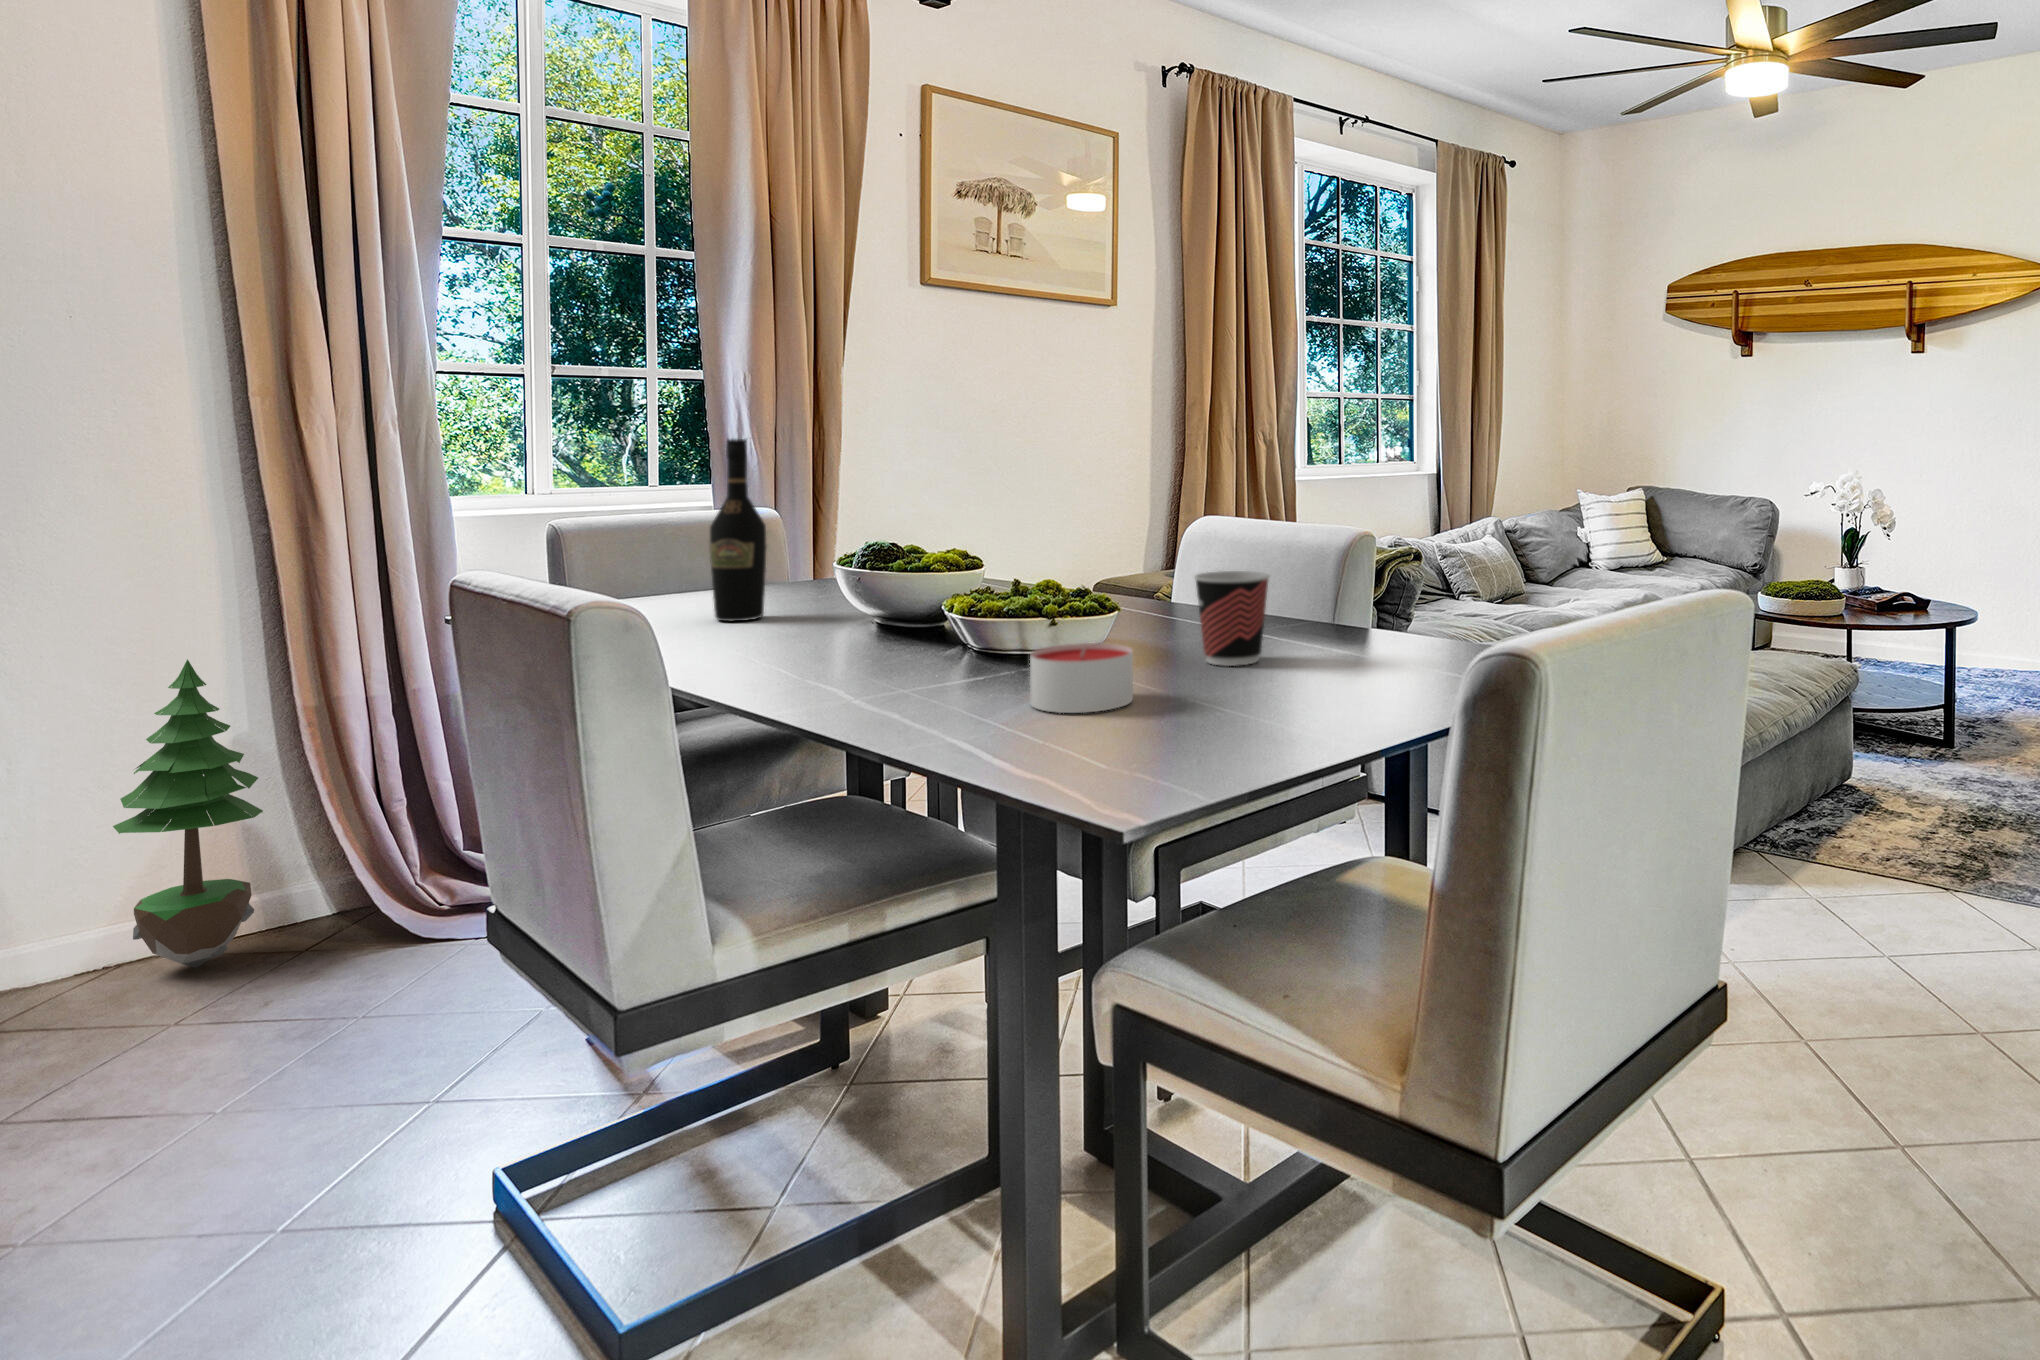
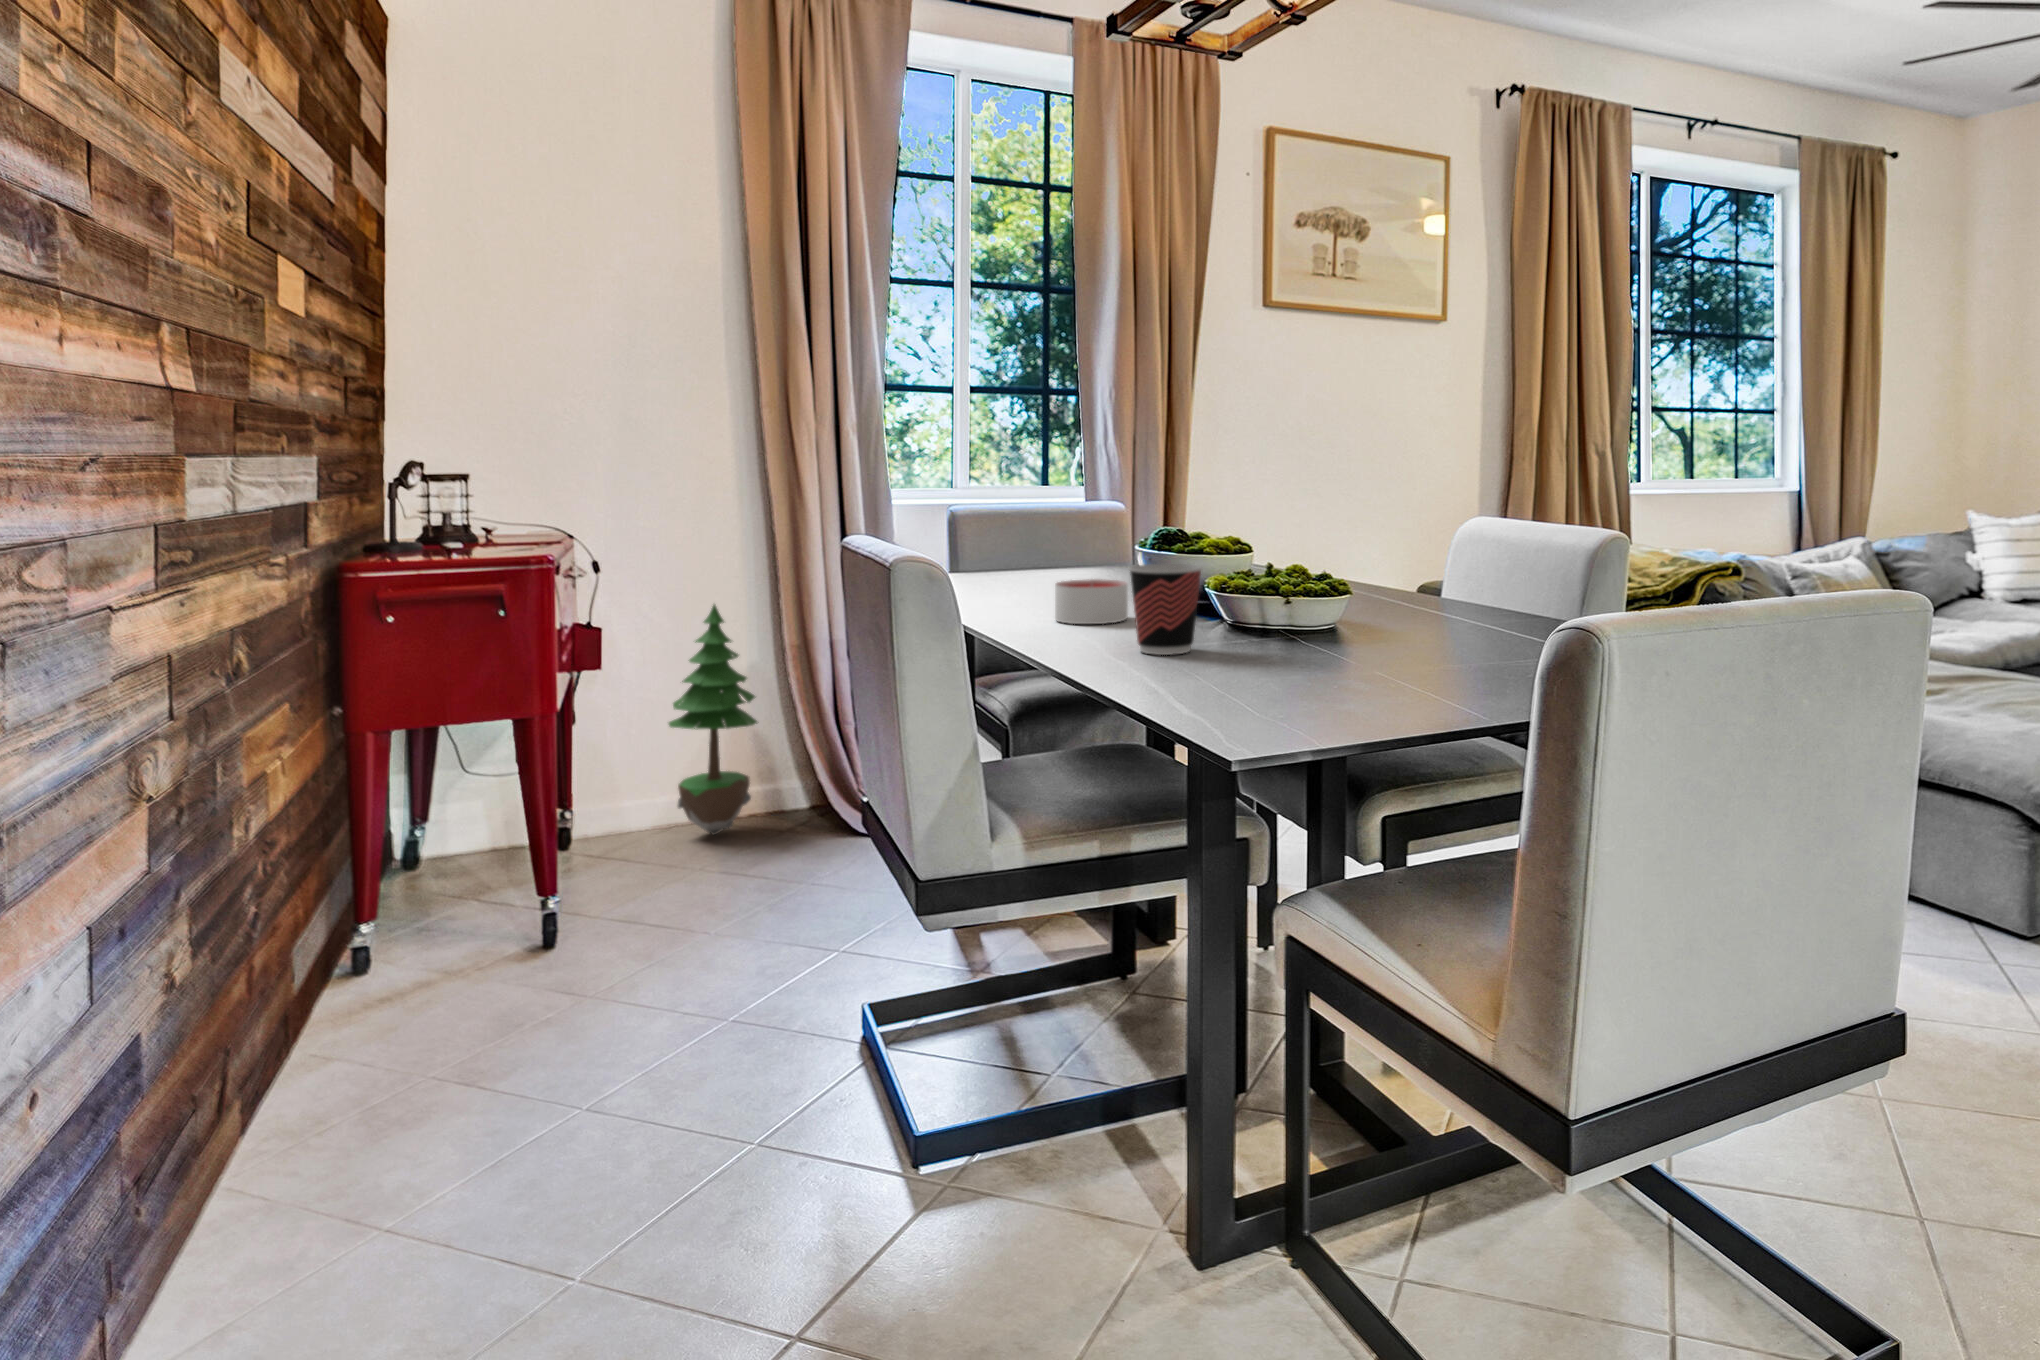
wine bottle: present [710,439,767,621] -> none [1042,438,1086,590]
cup: present [1195,571,1270,666] -> present [1129,564,1202,655]
candle: present [1030,643,1133,713] -> present [1055,579,1128,624]

